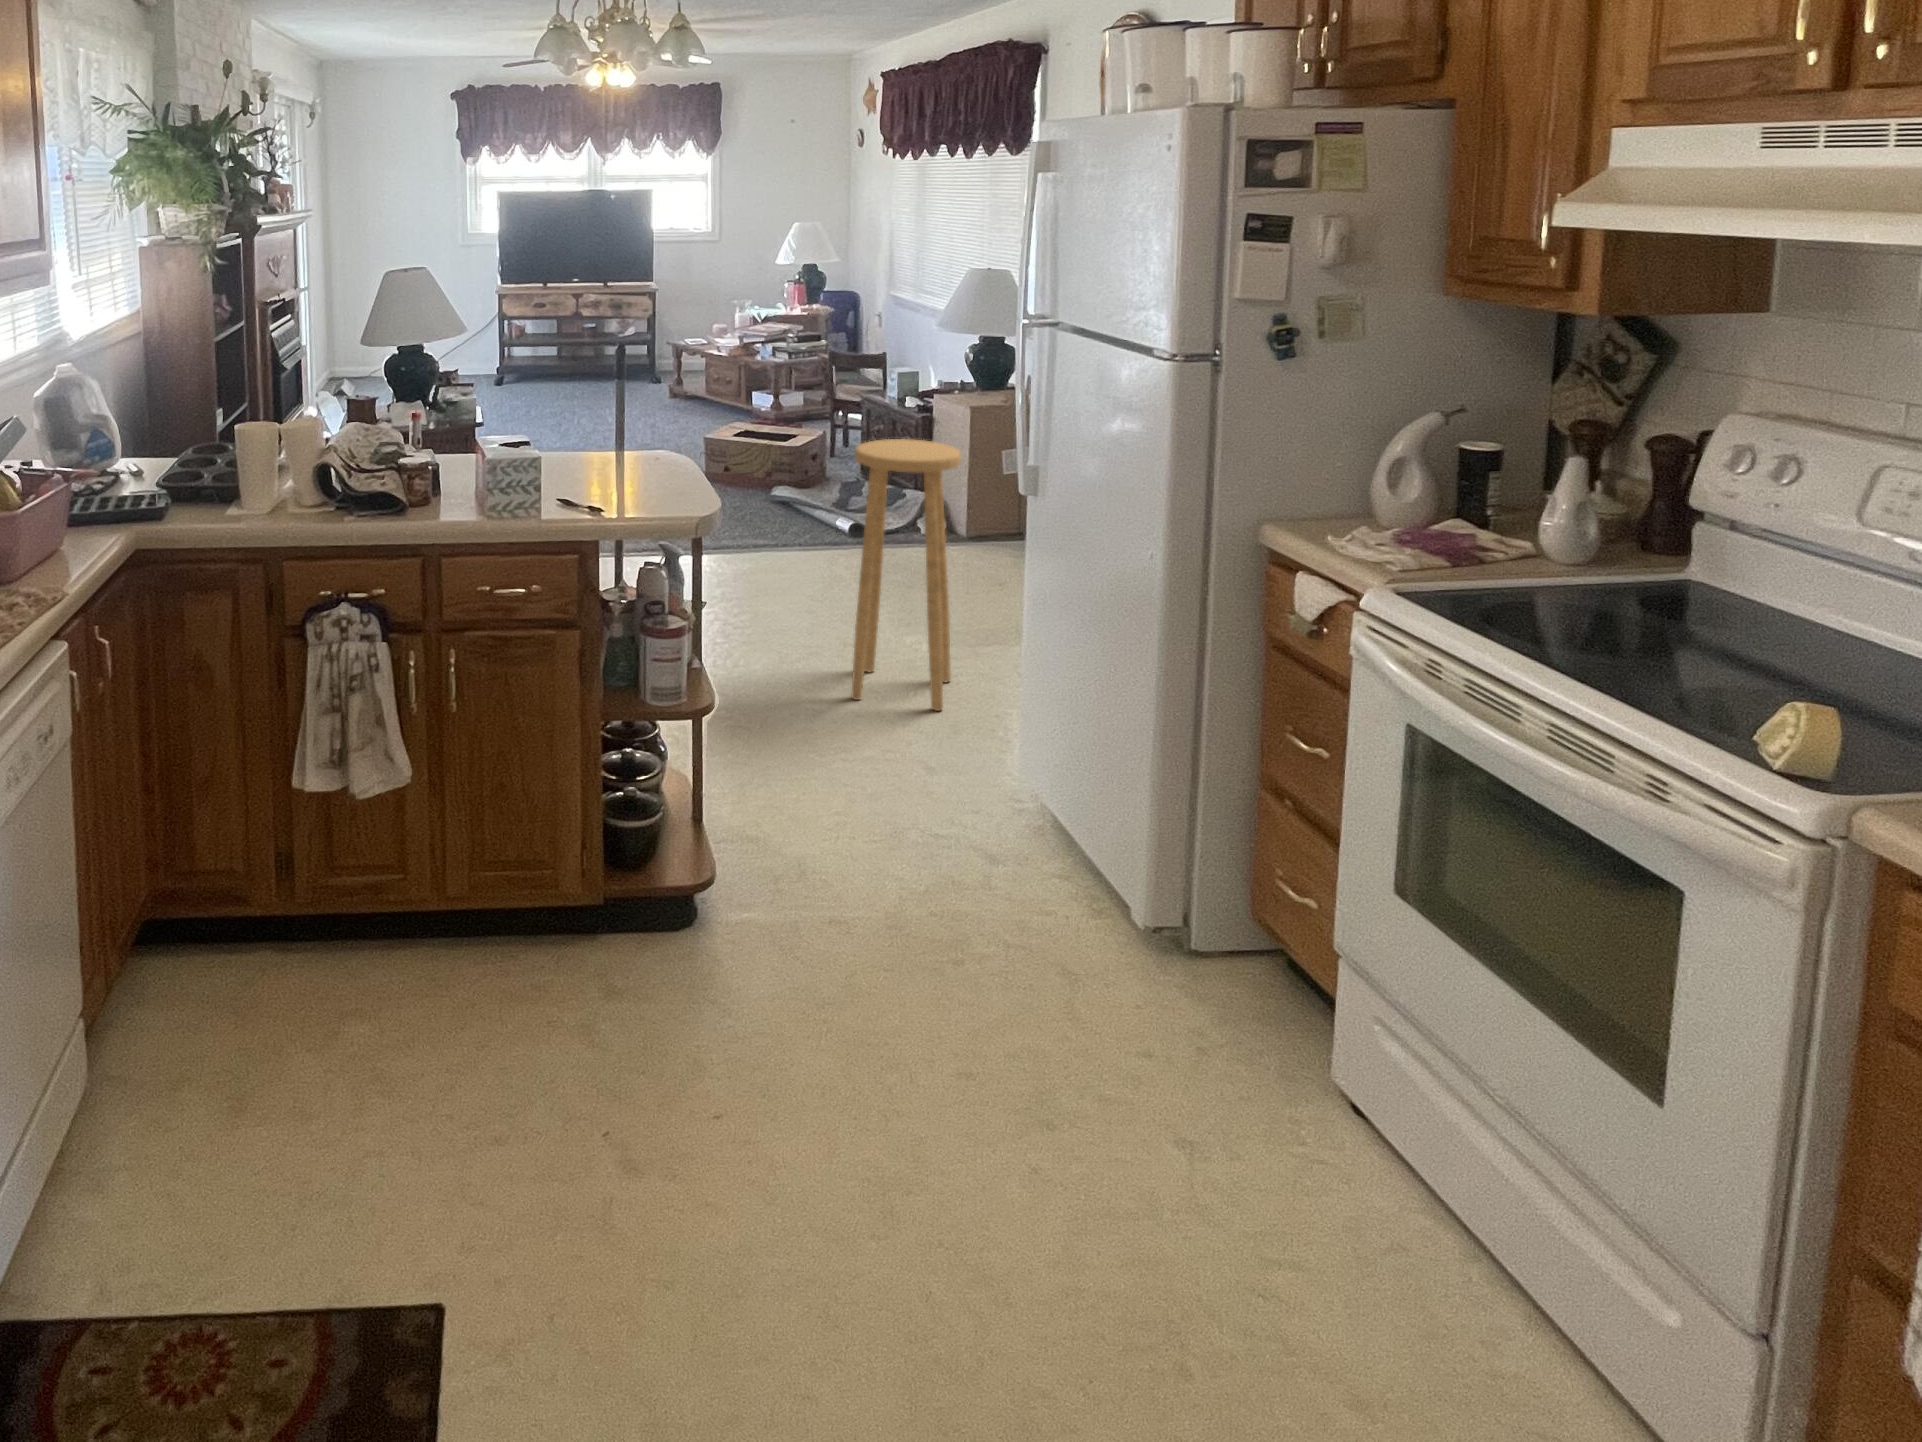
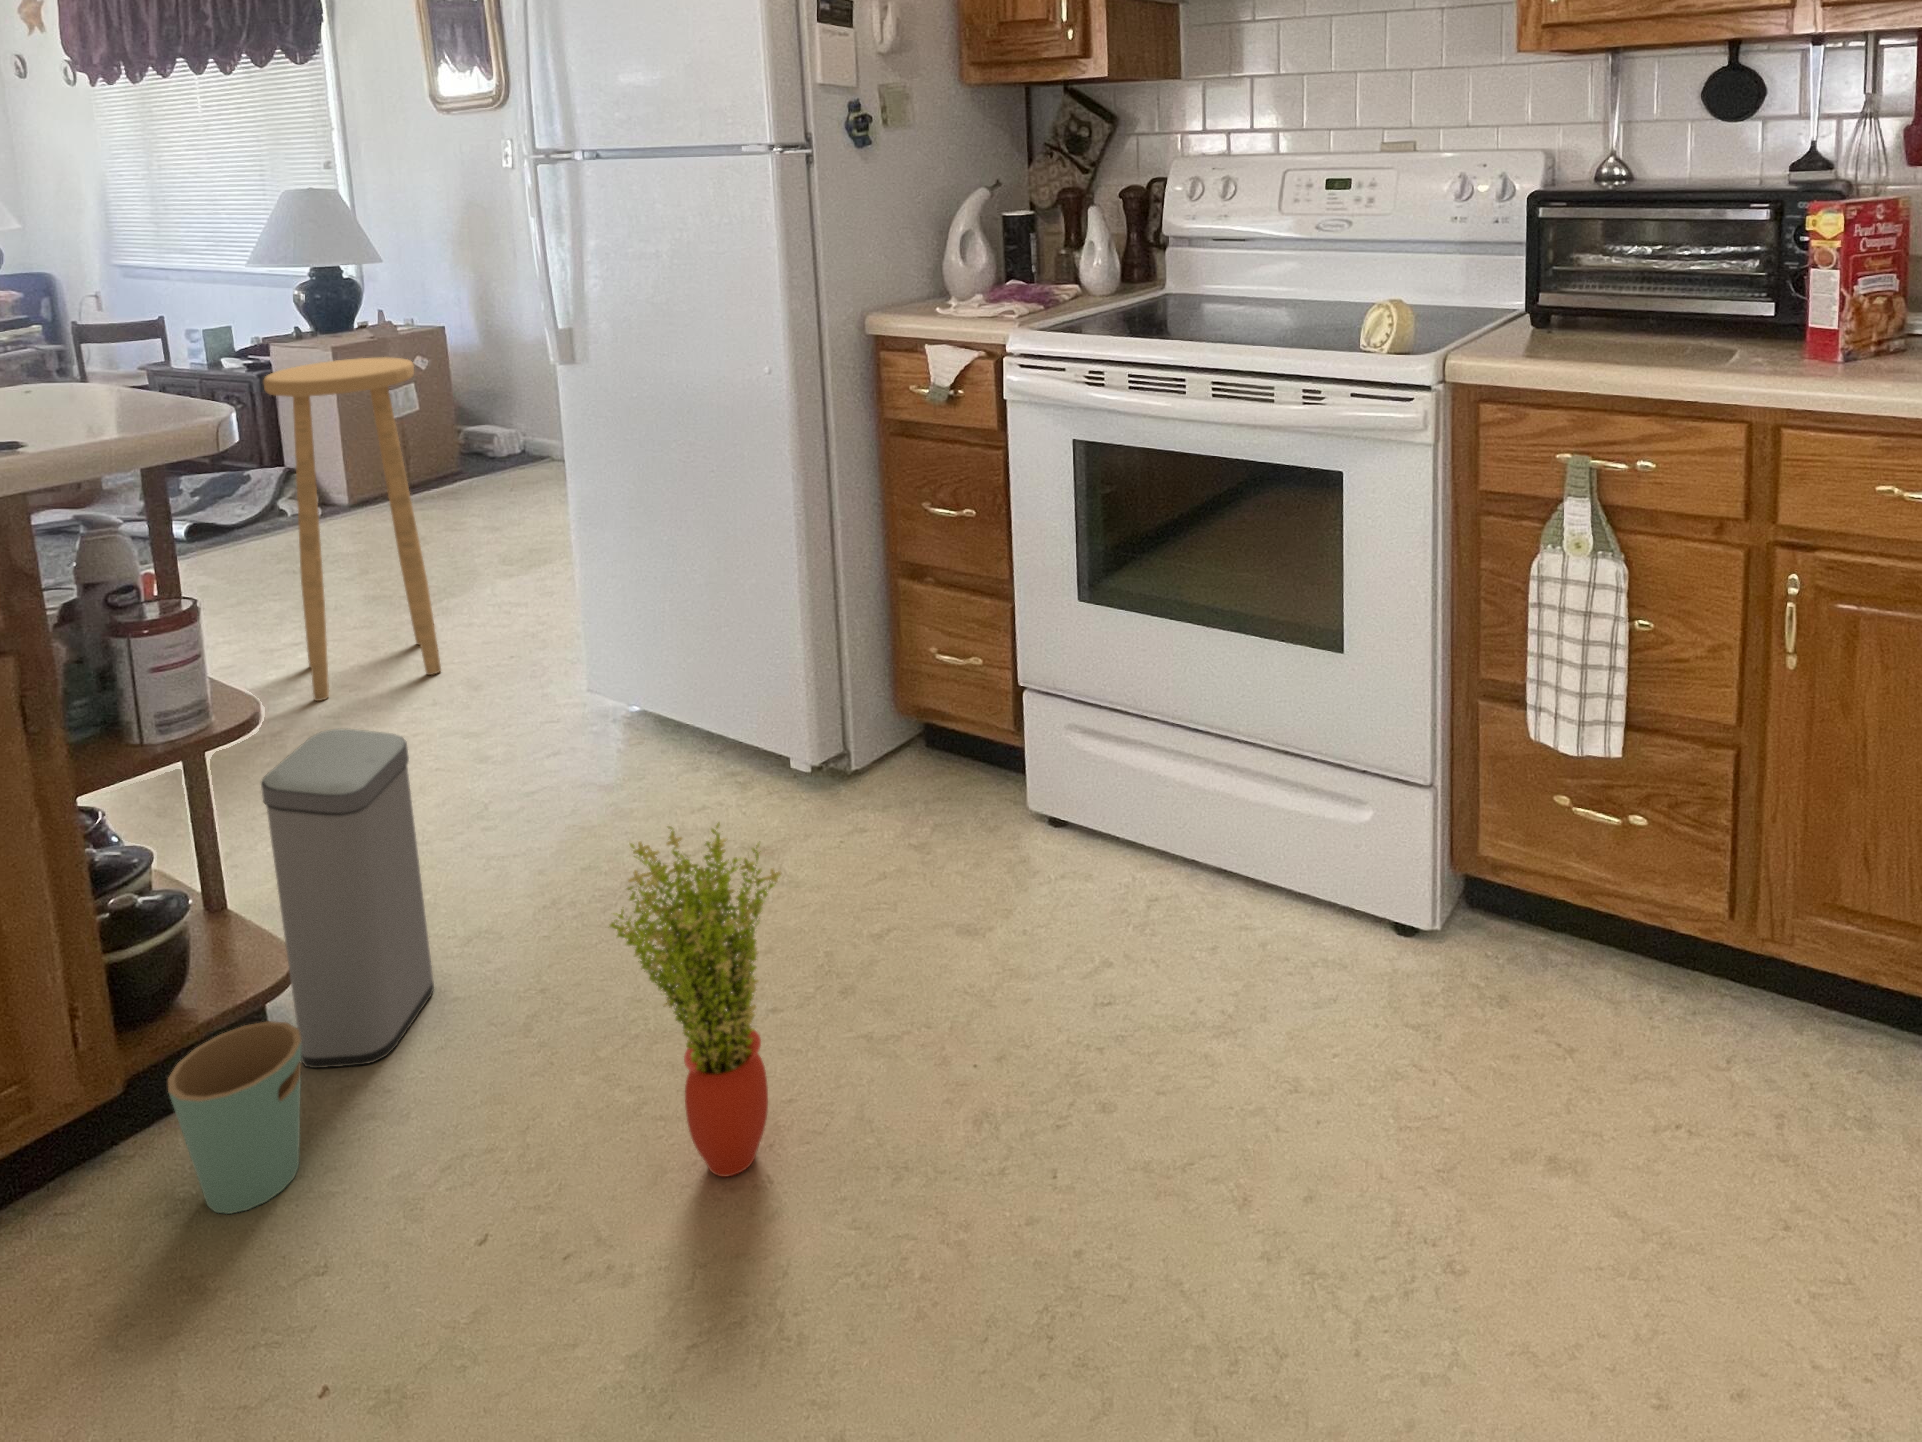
trash can: none [606,732,794,1013] -> present [168,729,434,1214]
potted plant: none [802,902,926,1193] -> present [610,823,781,1176]

